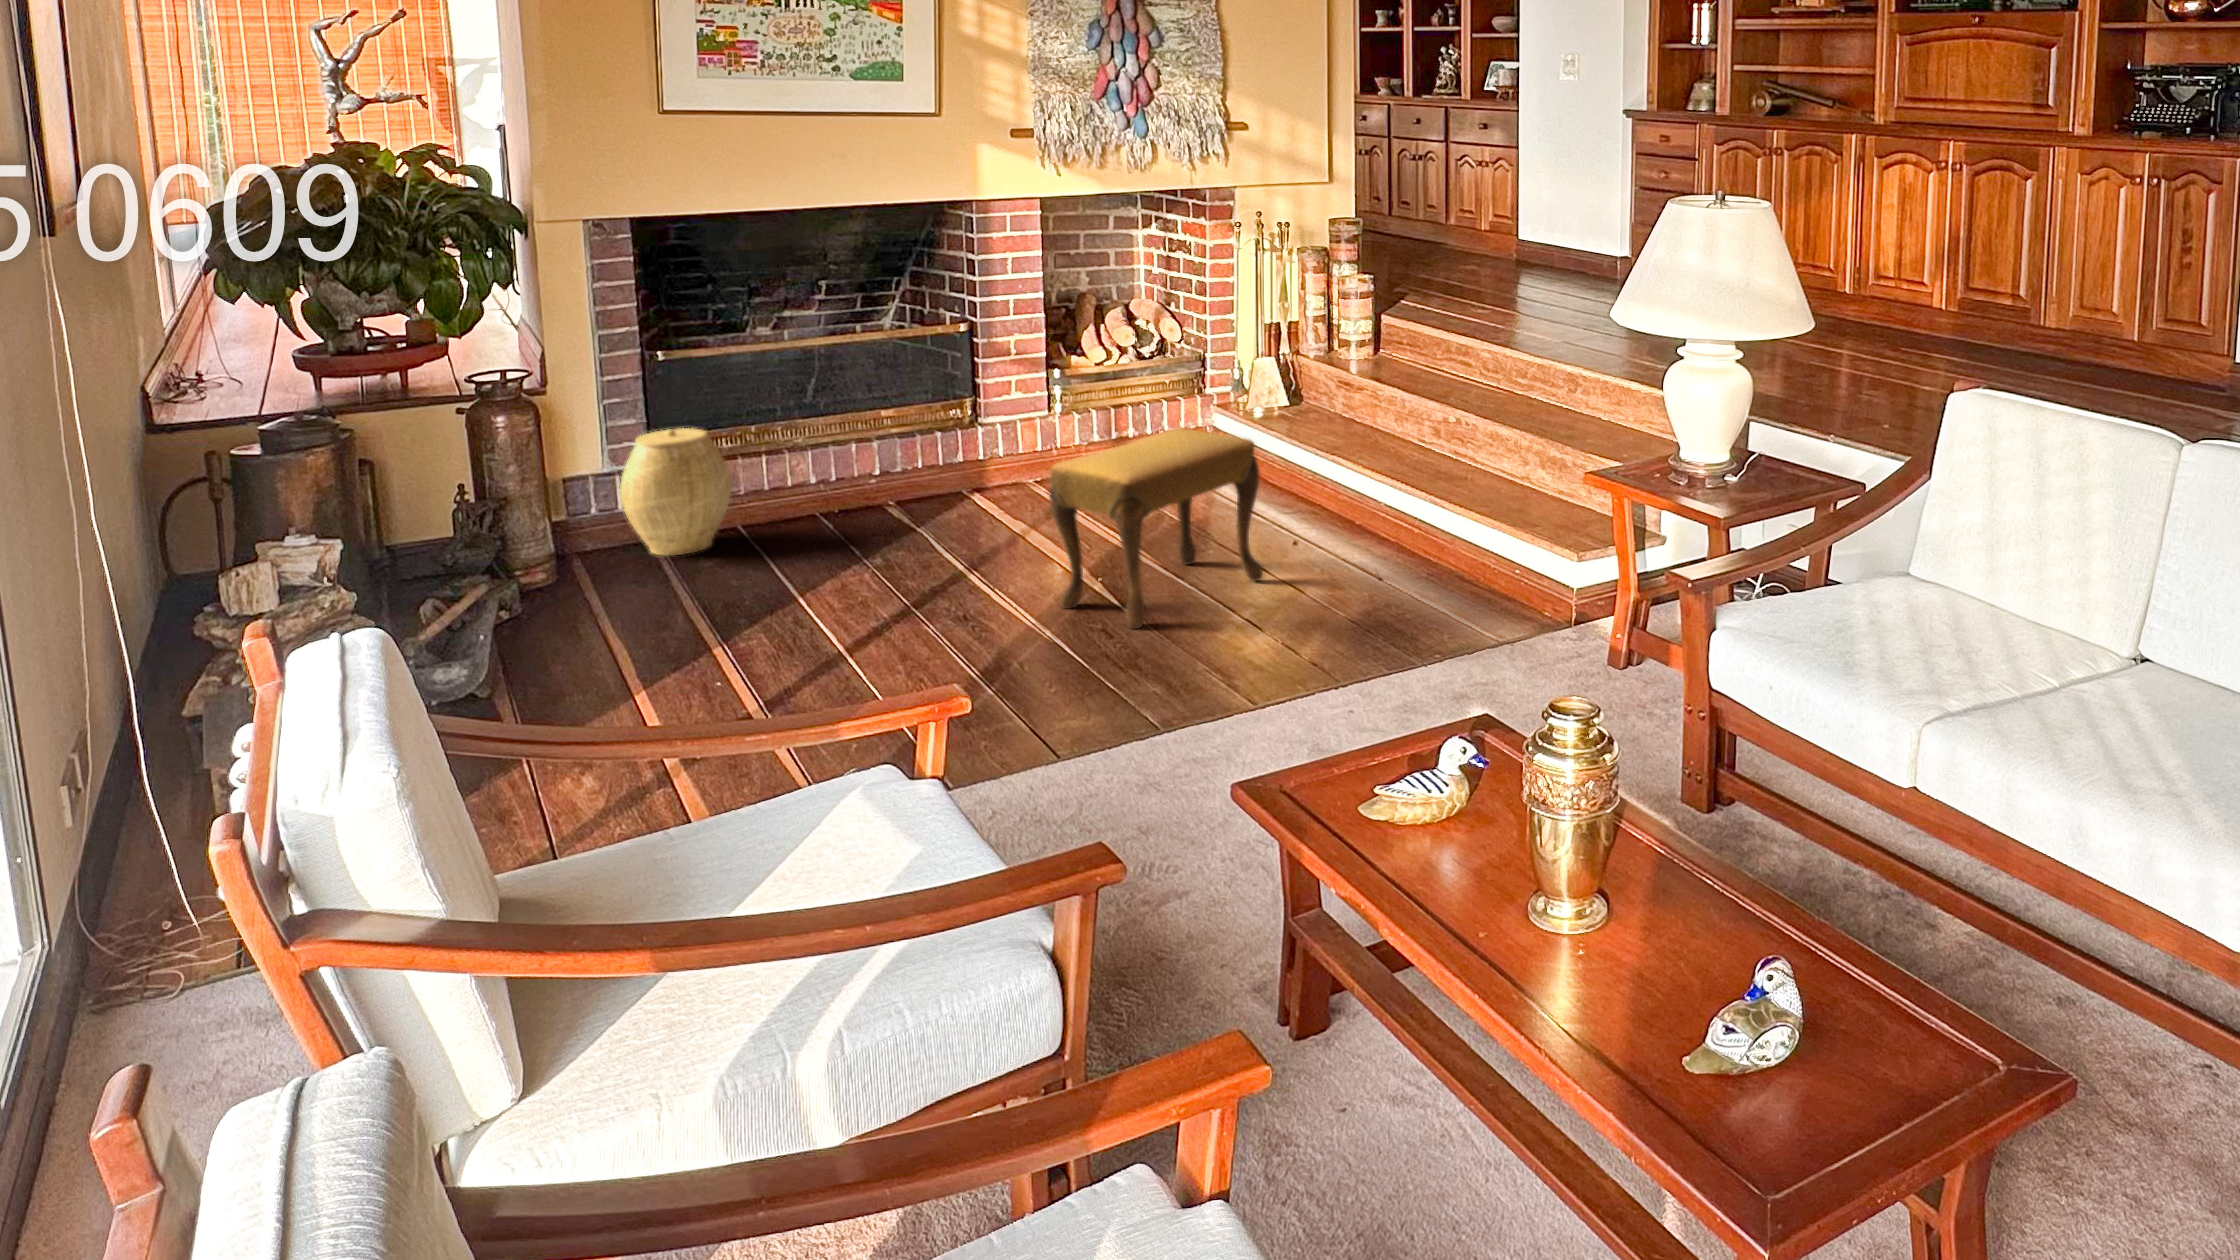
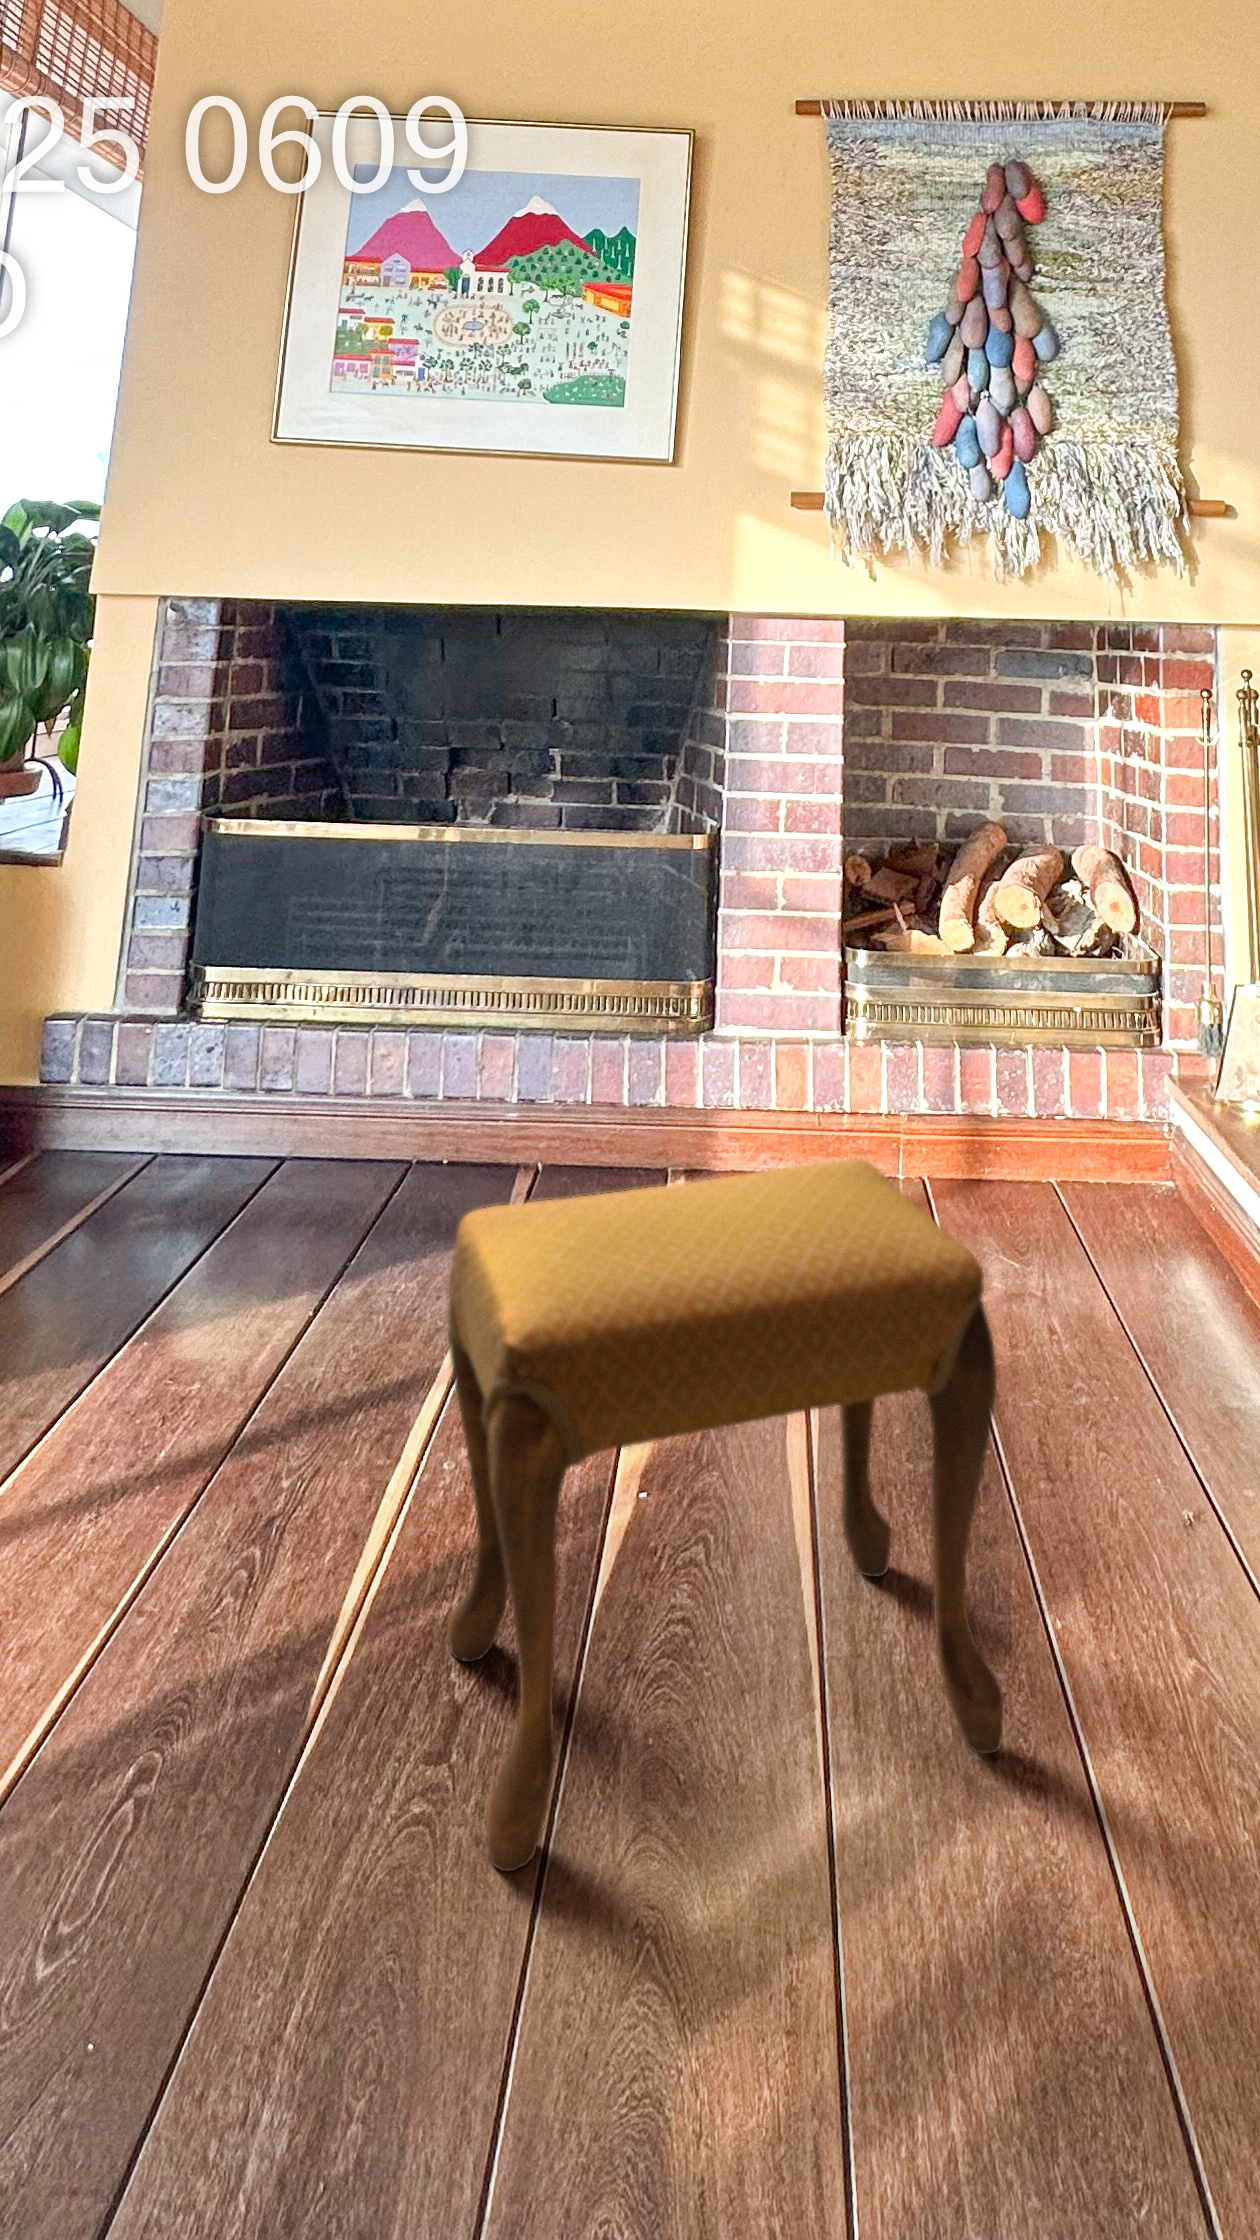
woven basket: present [620,428,731,555] -> none [91,951,266,1191]

